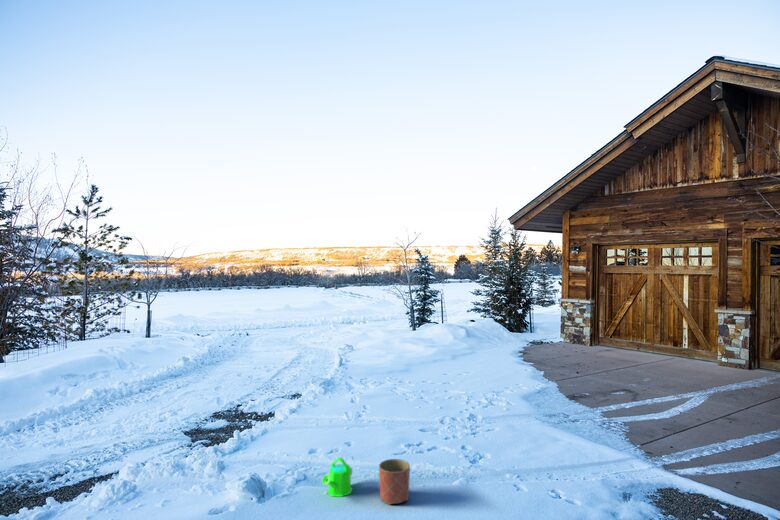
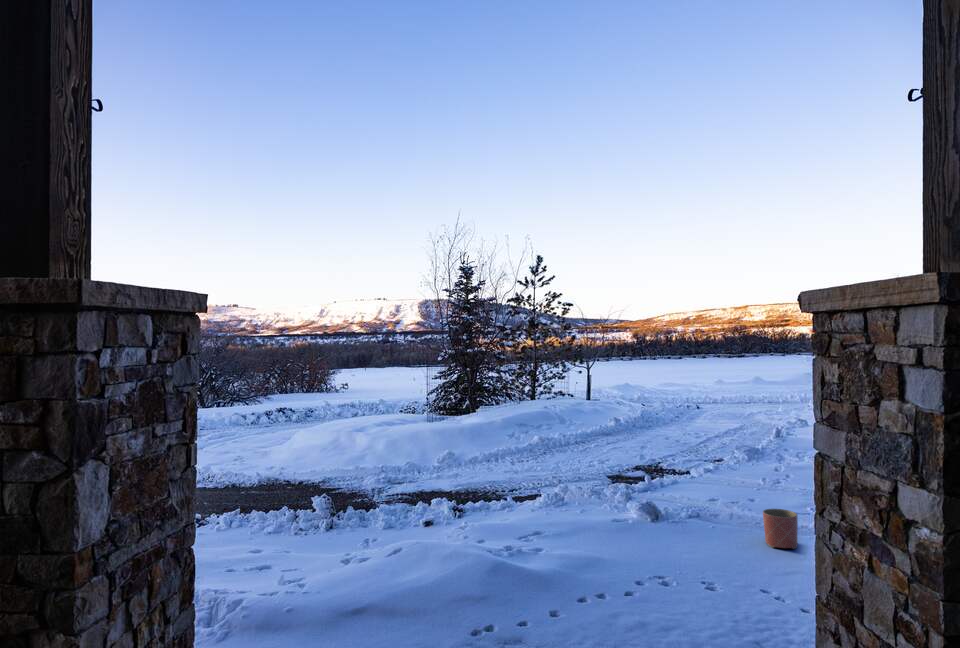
watering can: present [322,457,352,497] -> none [707,499,744,534]

